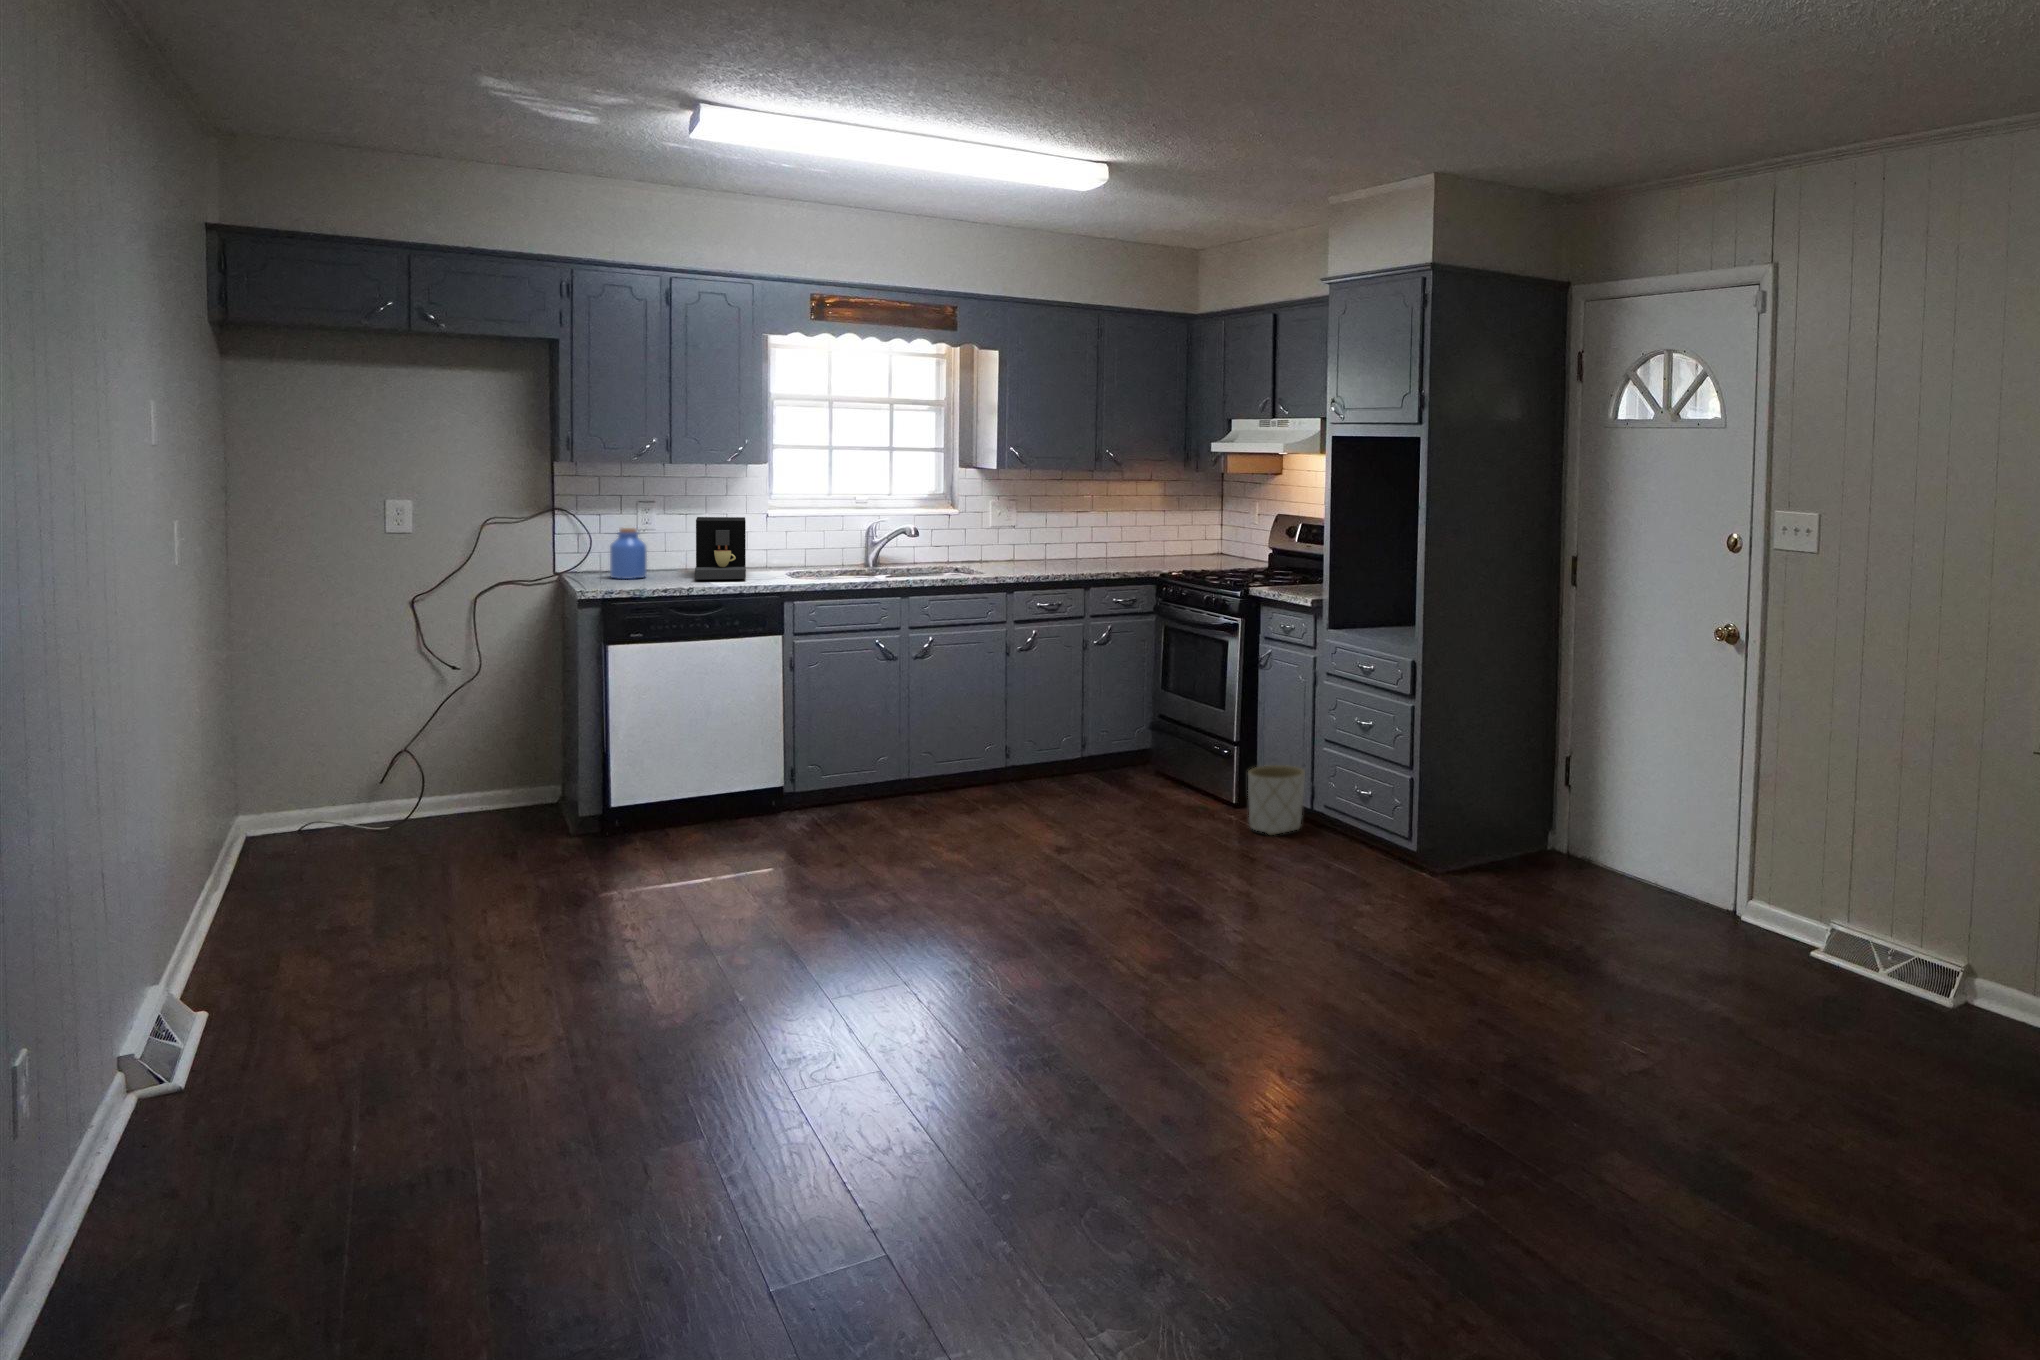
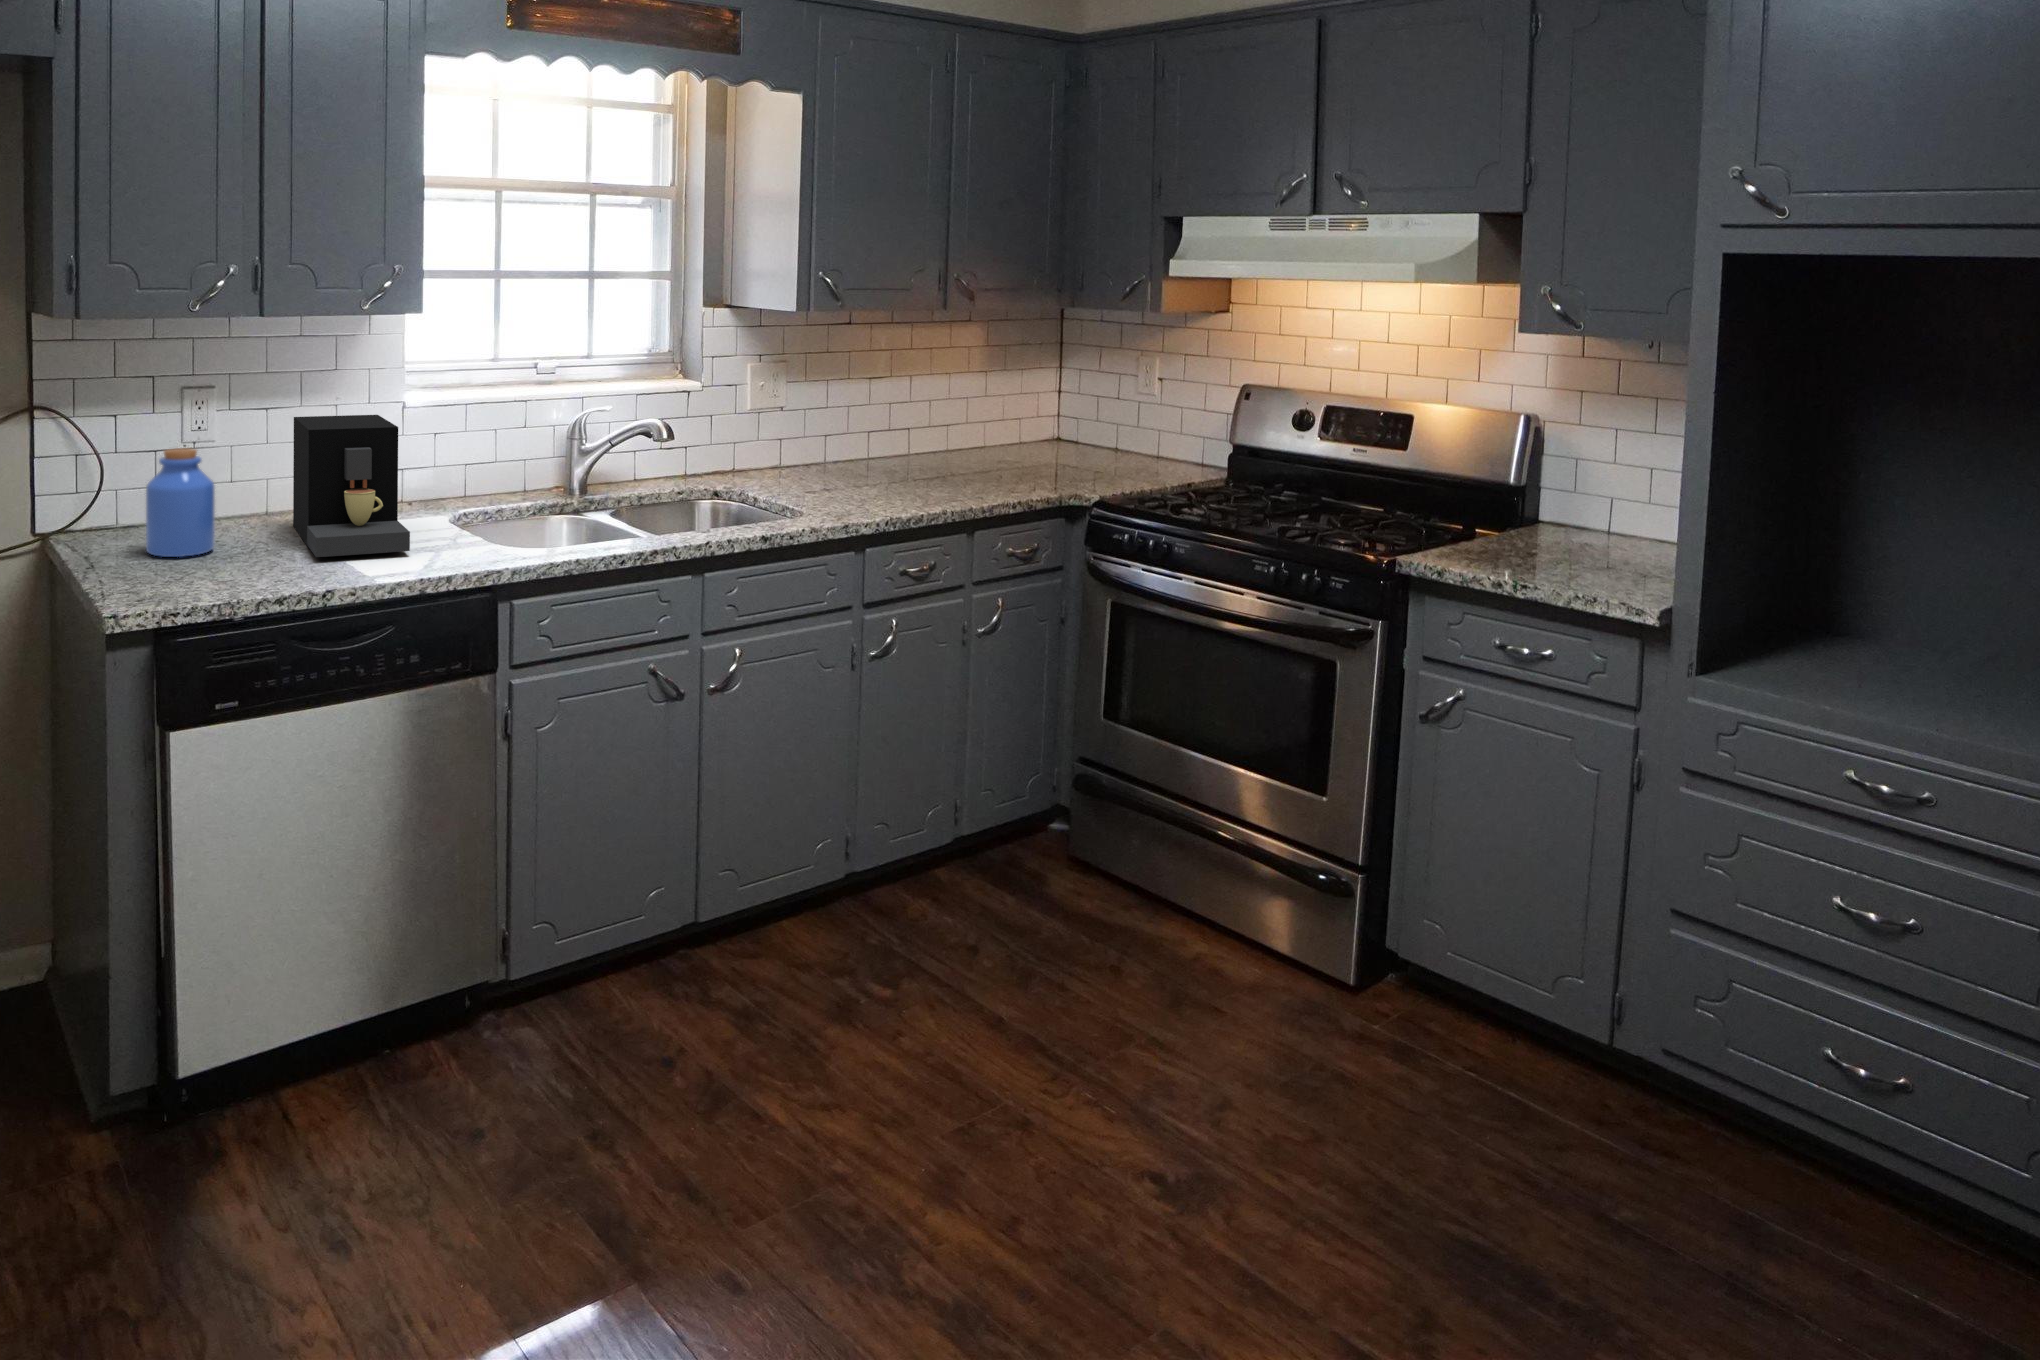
planter: present [1248,765,1305,835] -> none [1542,974,1695,1172]

